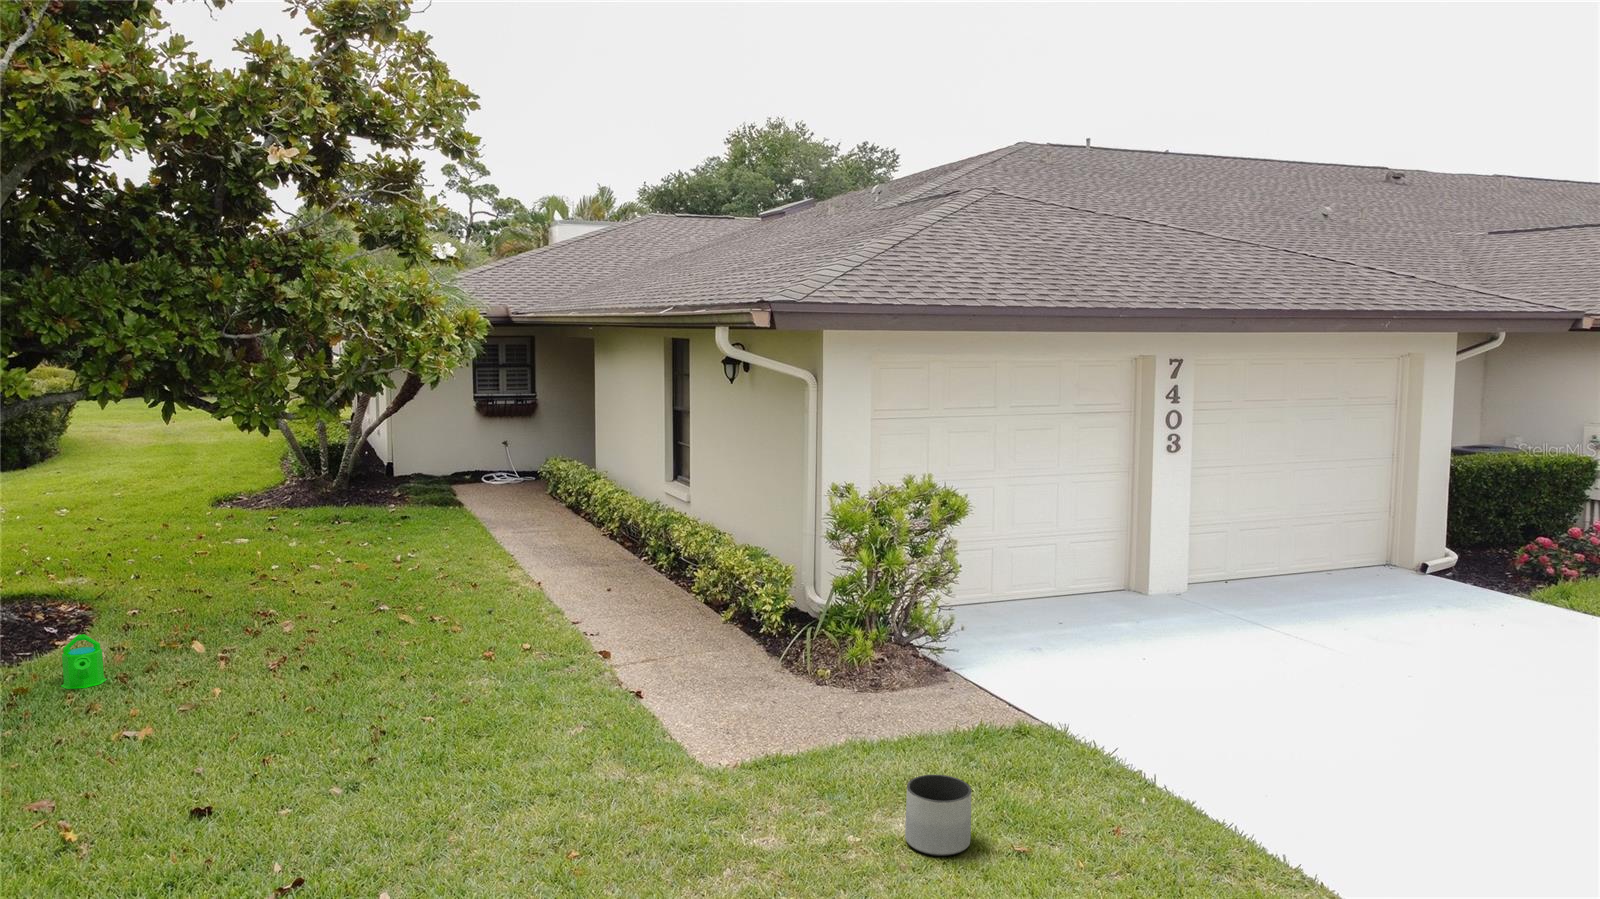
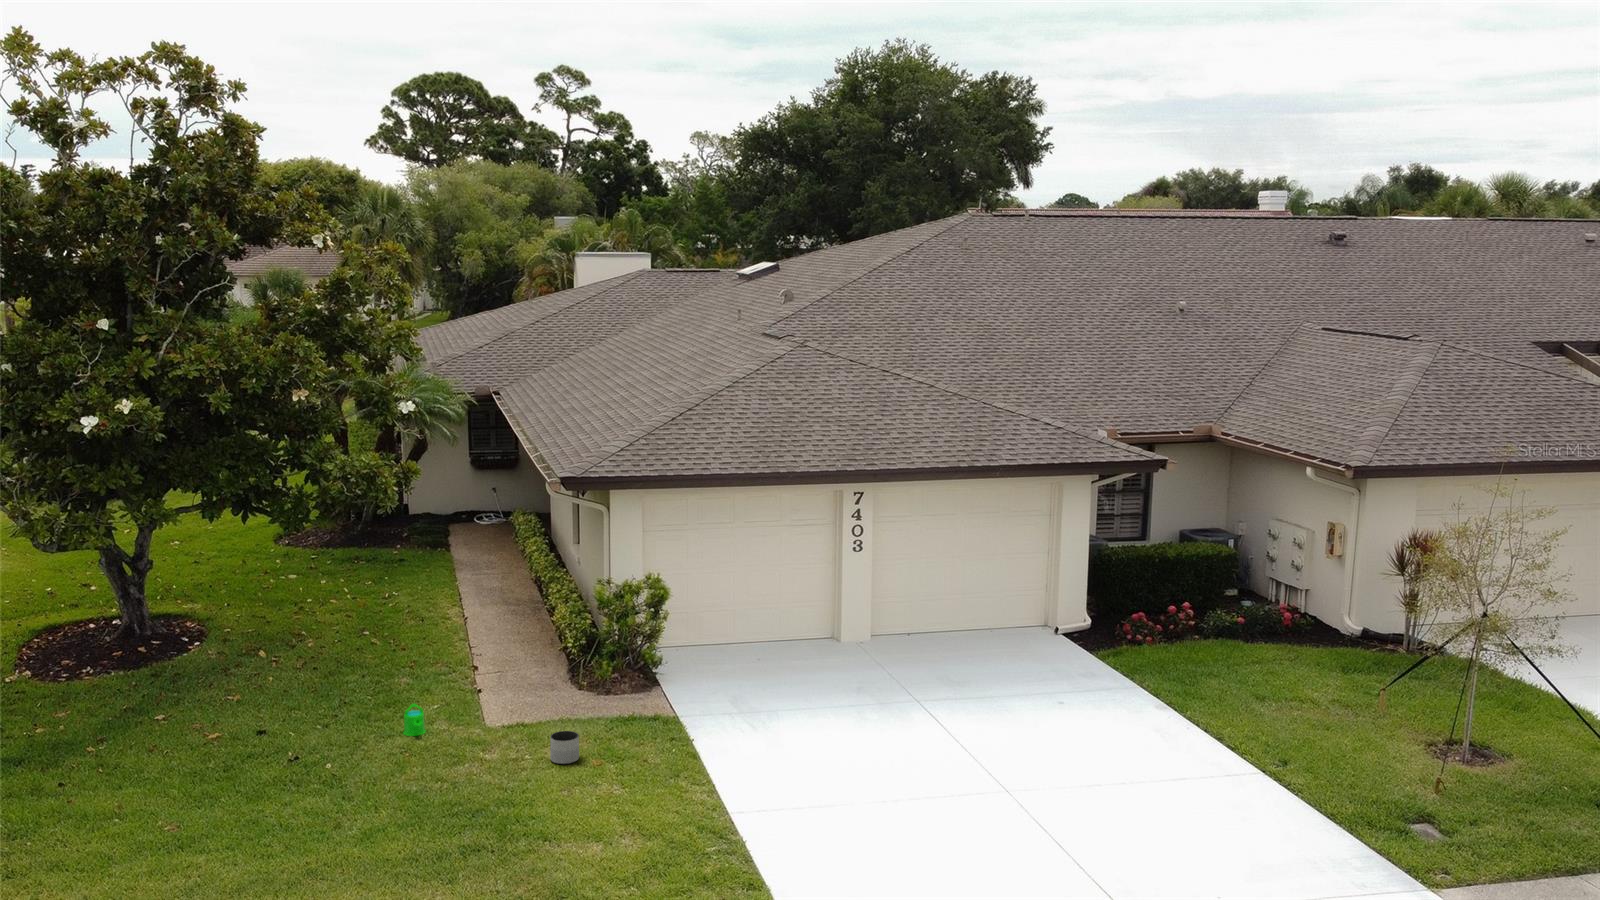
watering can: present [61,634,107,689] -> present [403,704,426,736]

